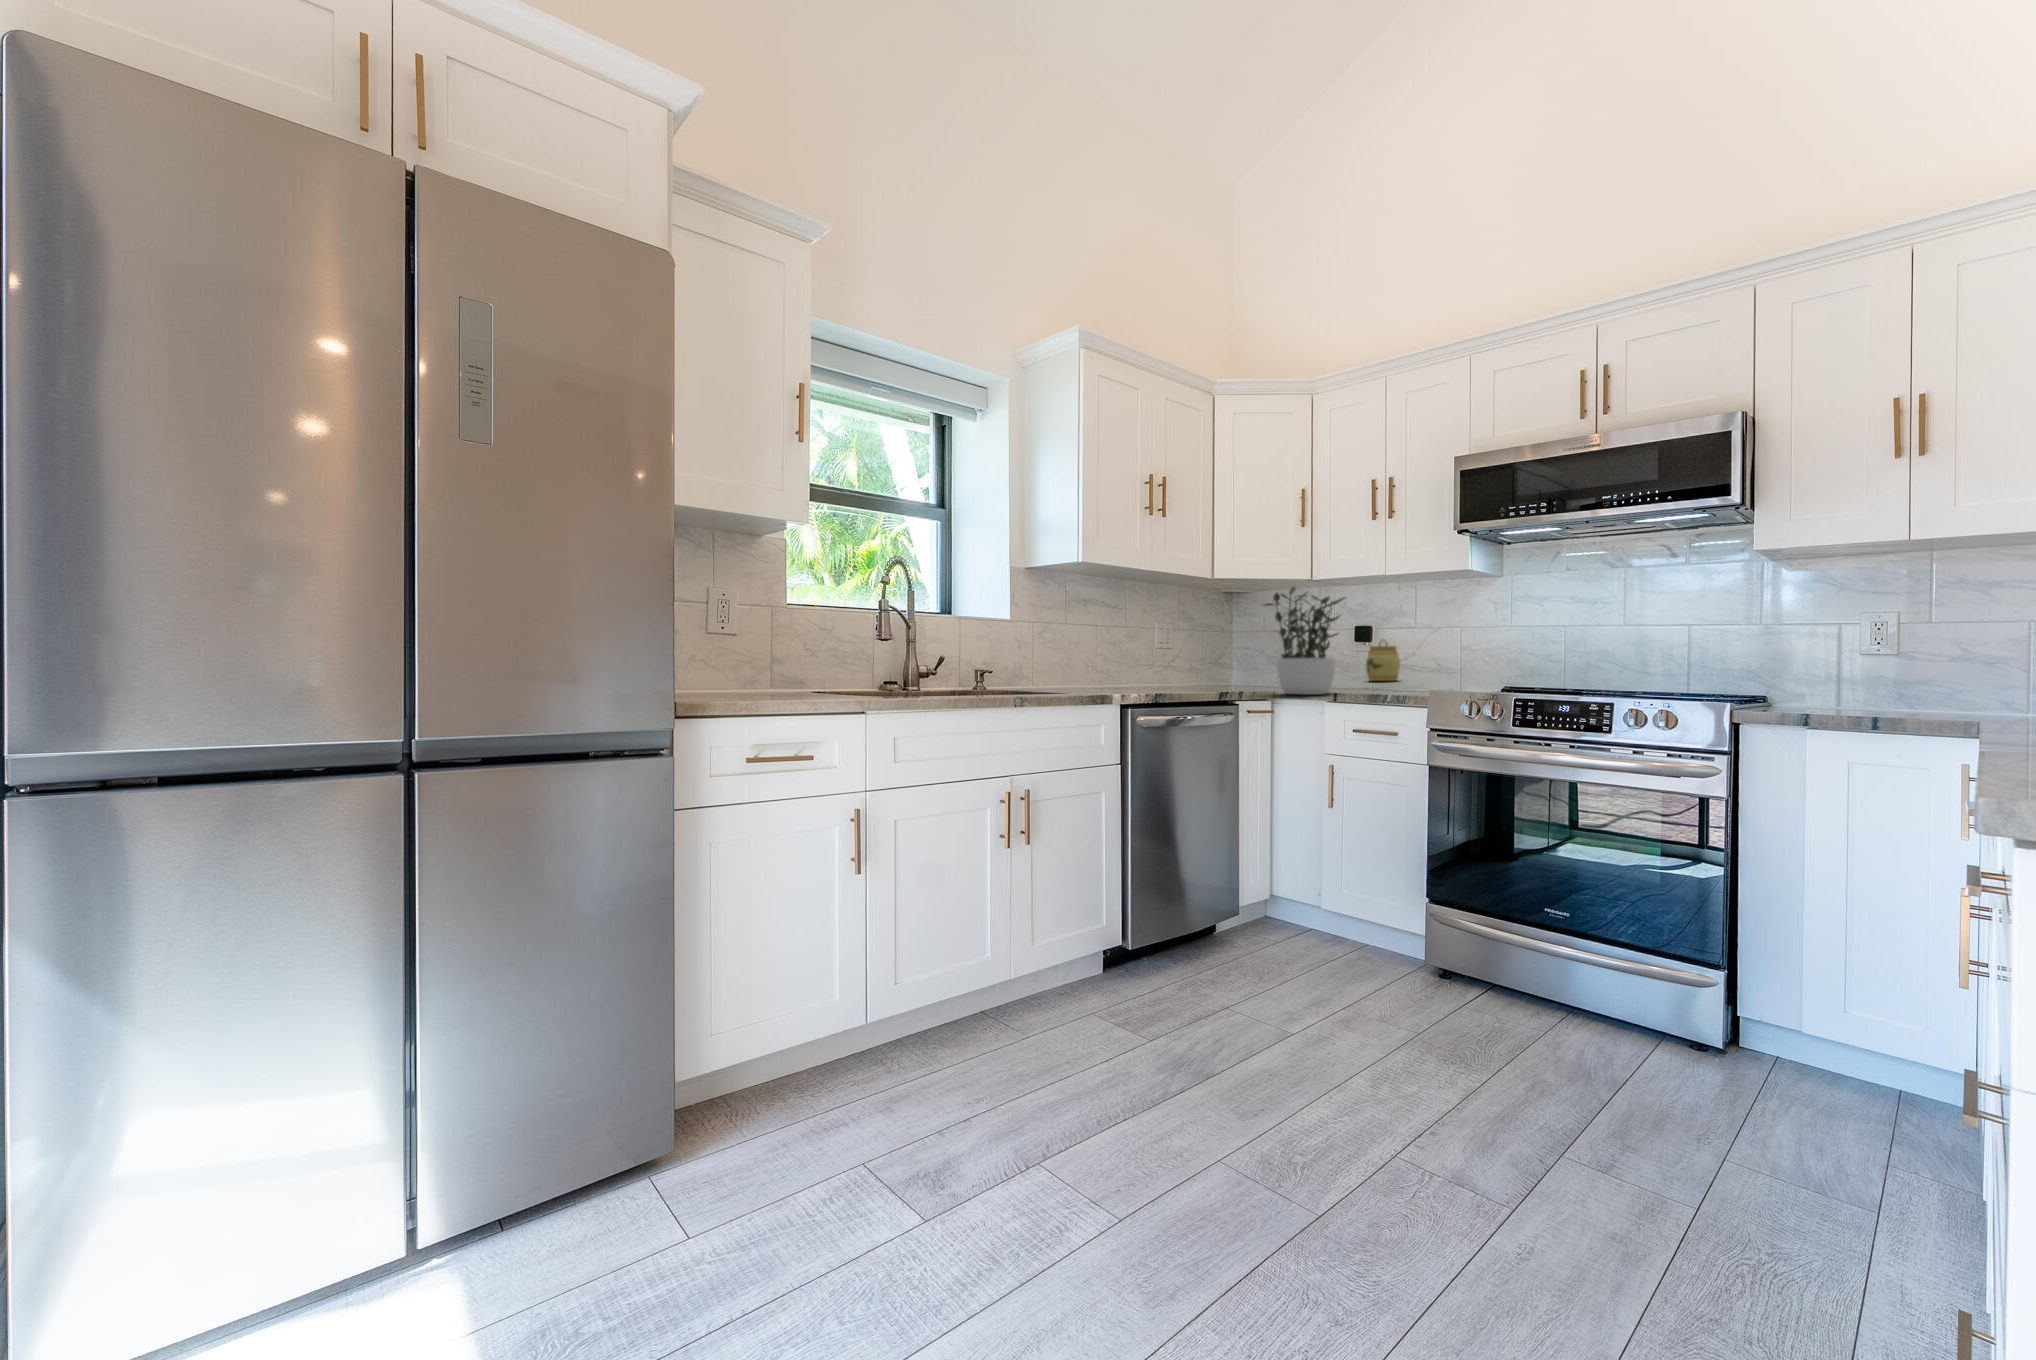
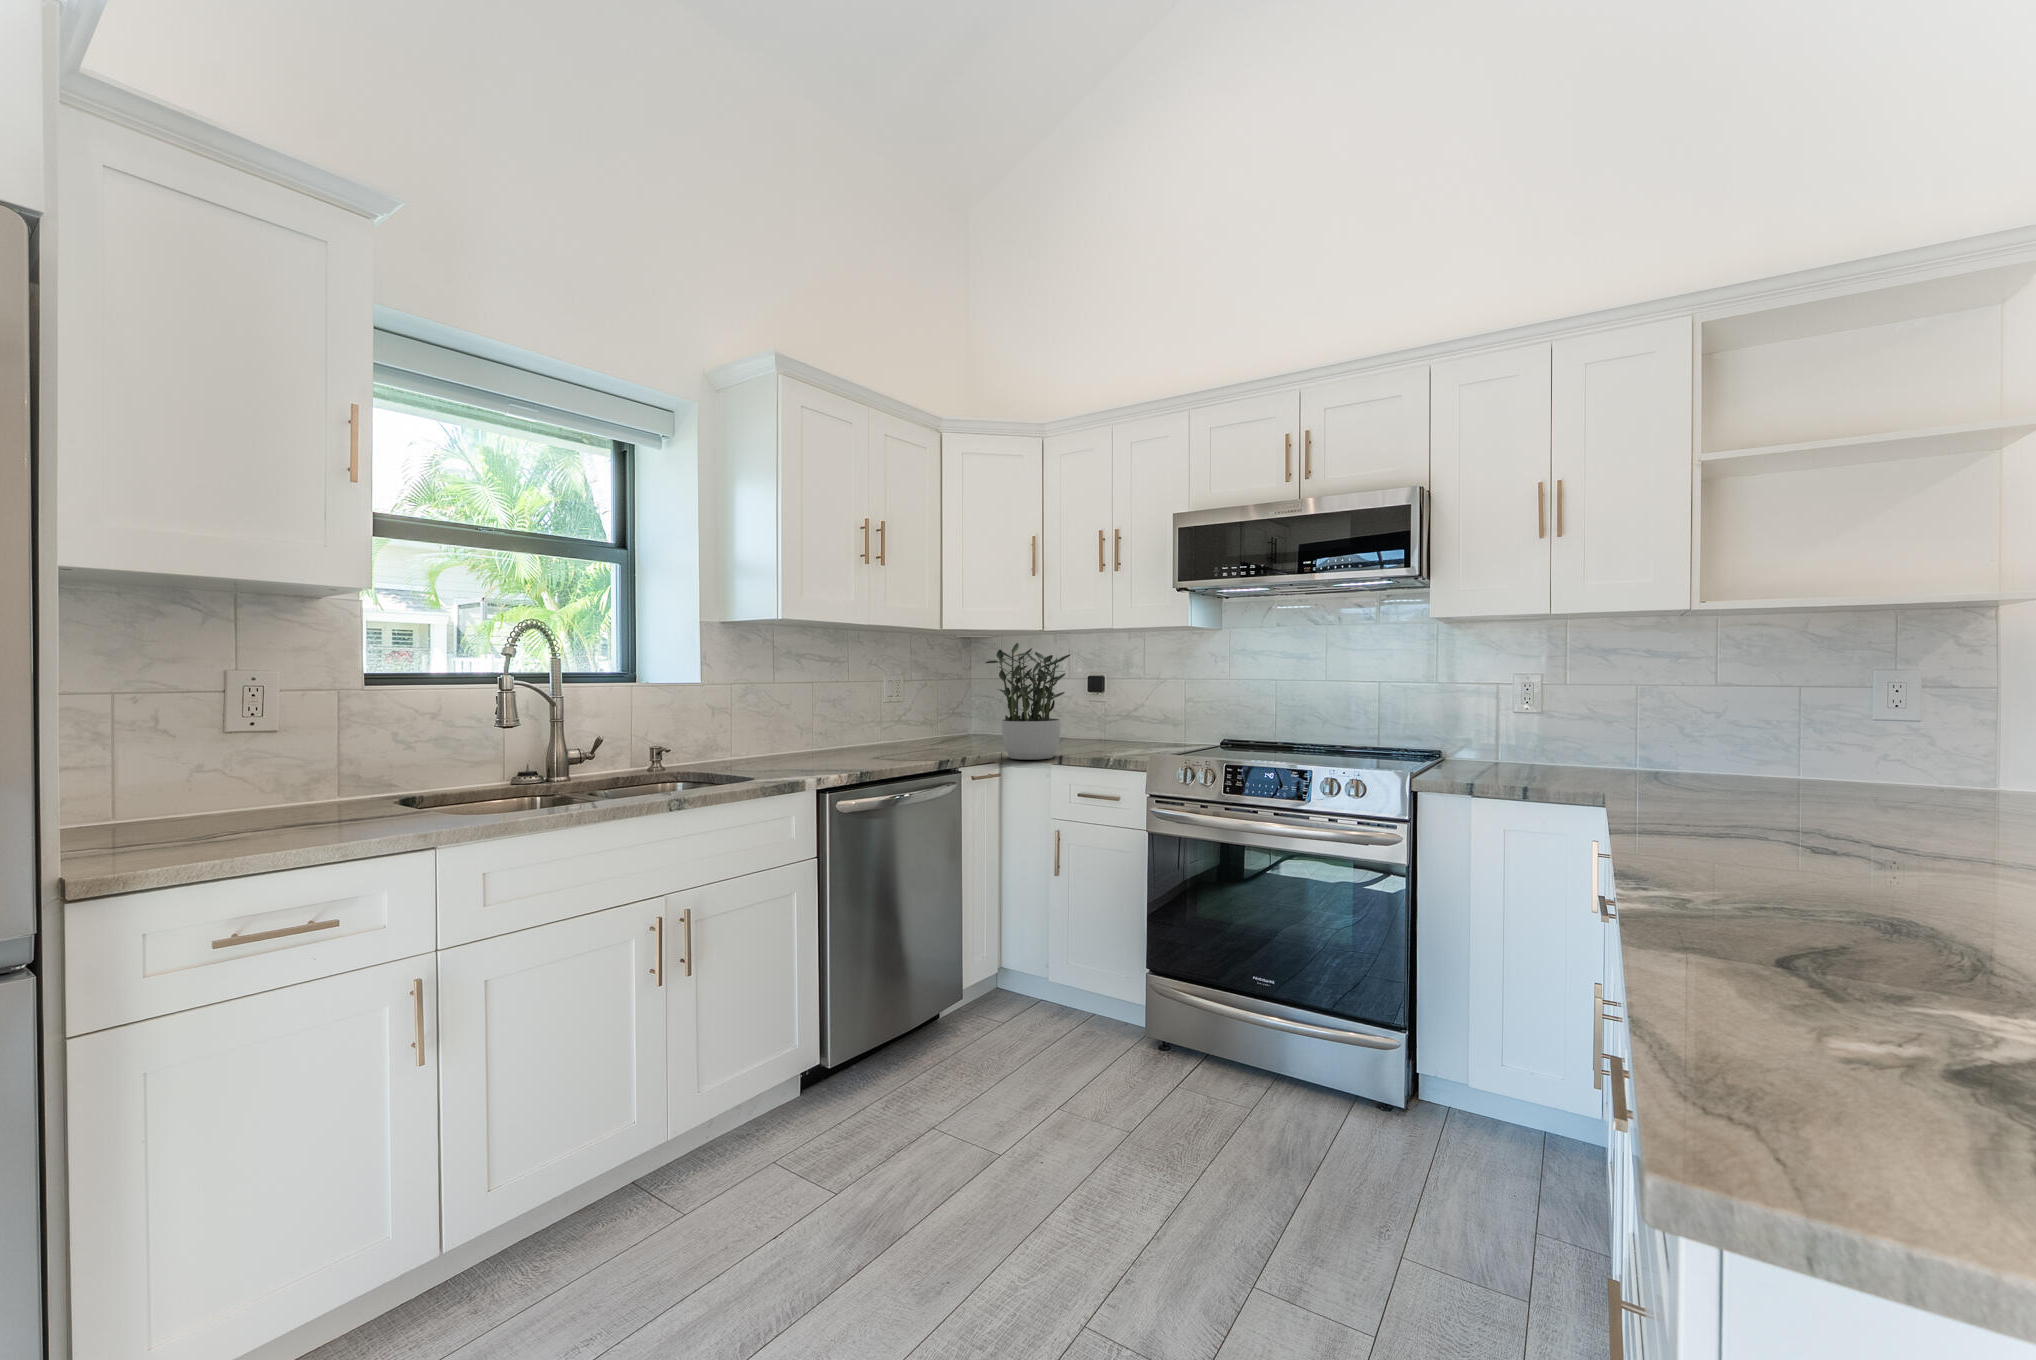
jar: present [1366,639,1400,681] -> none [1099,689,1132,734]

